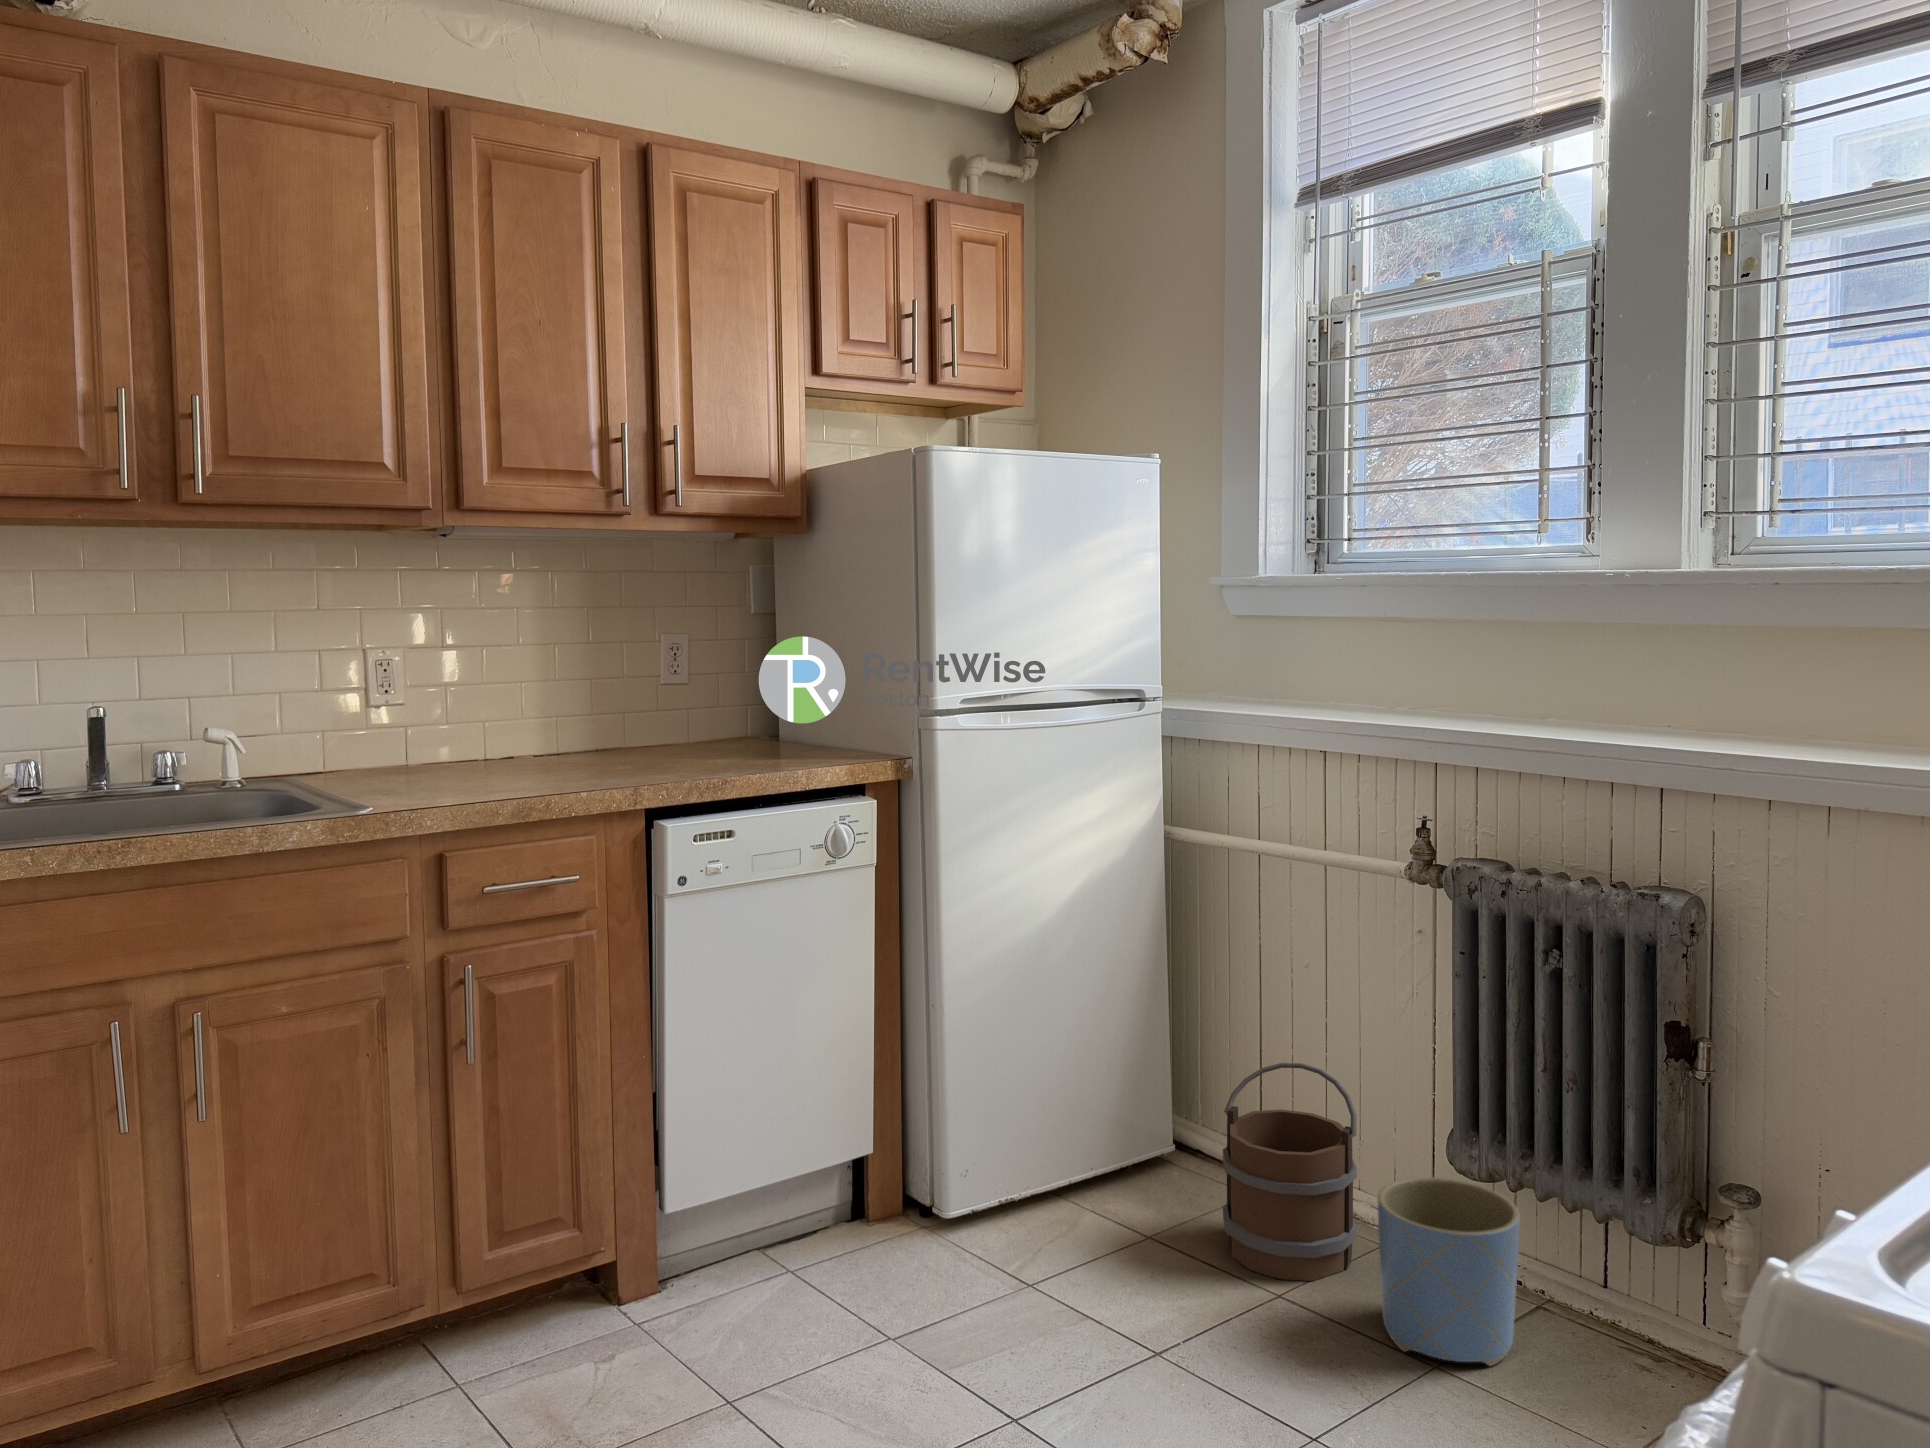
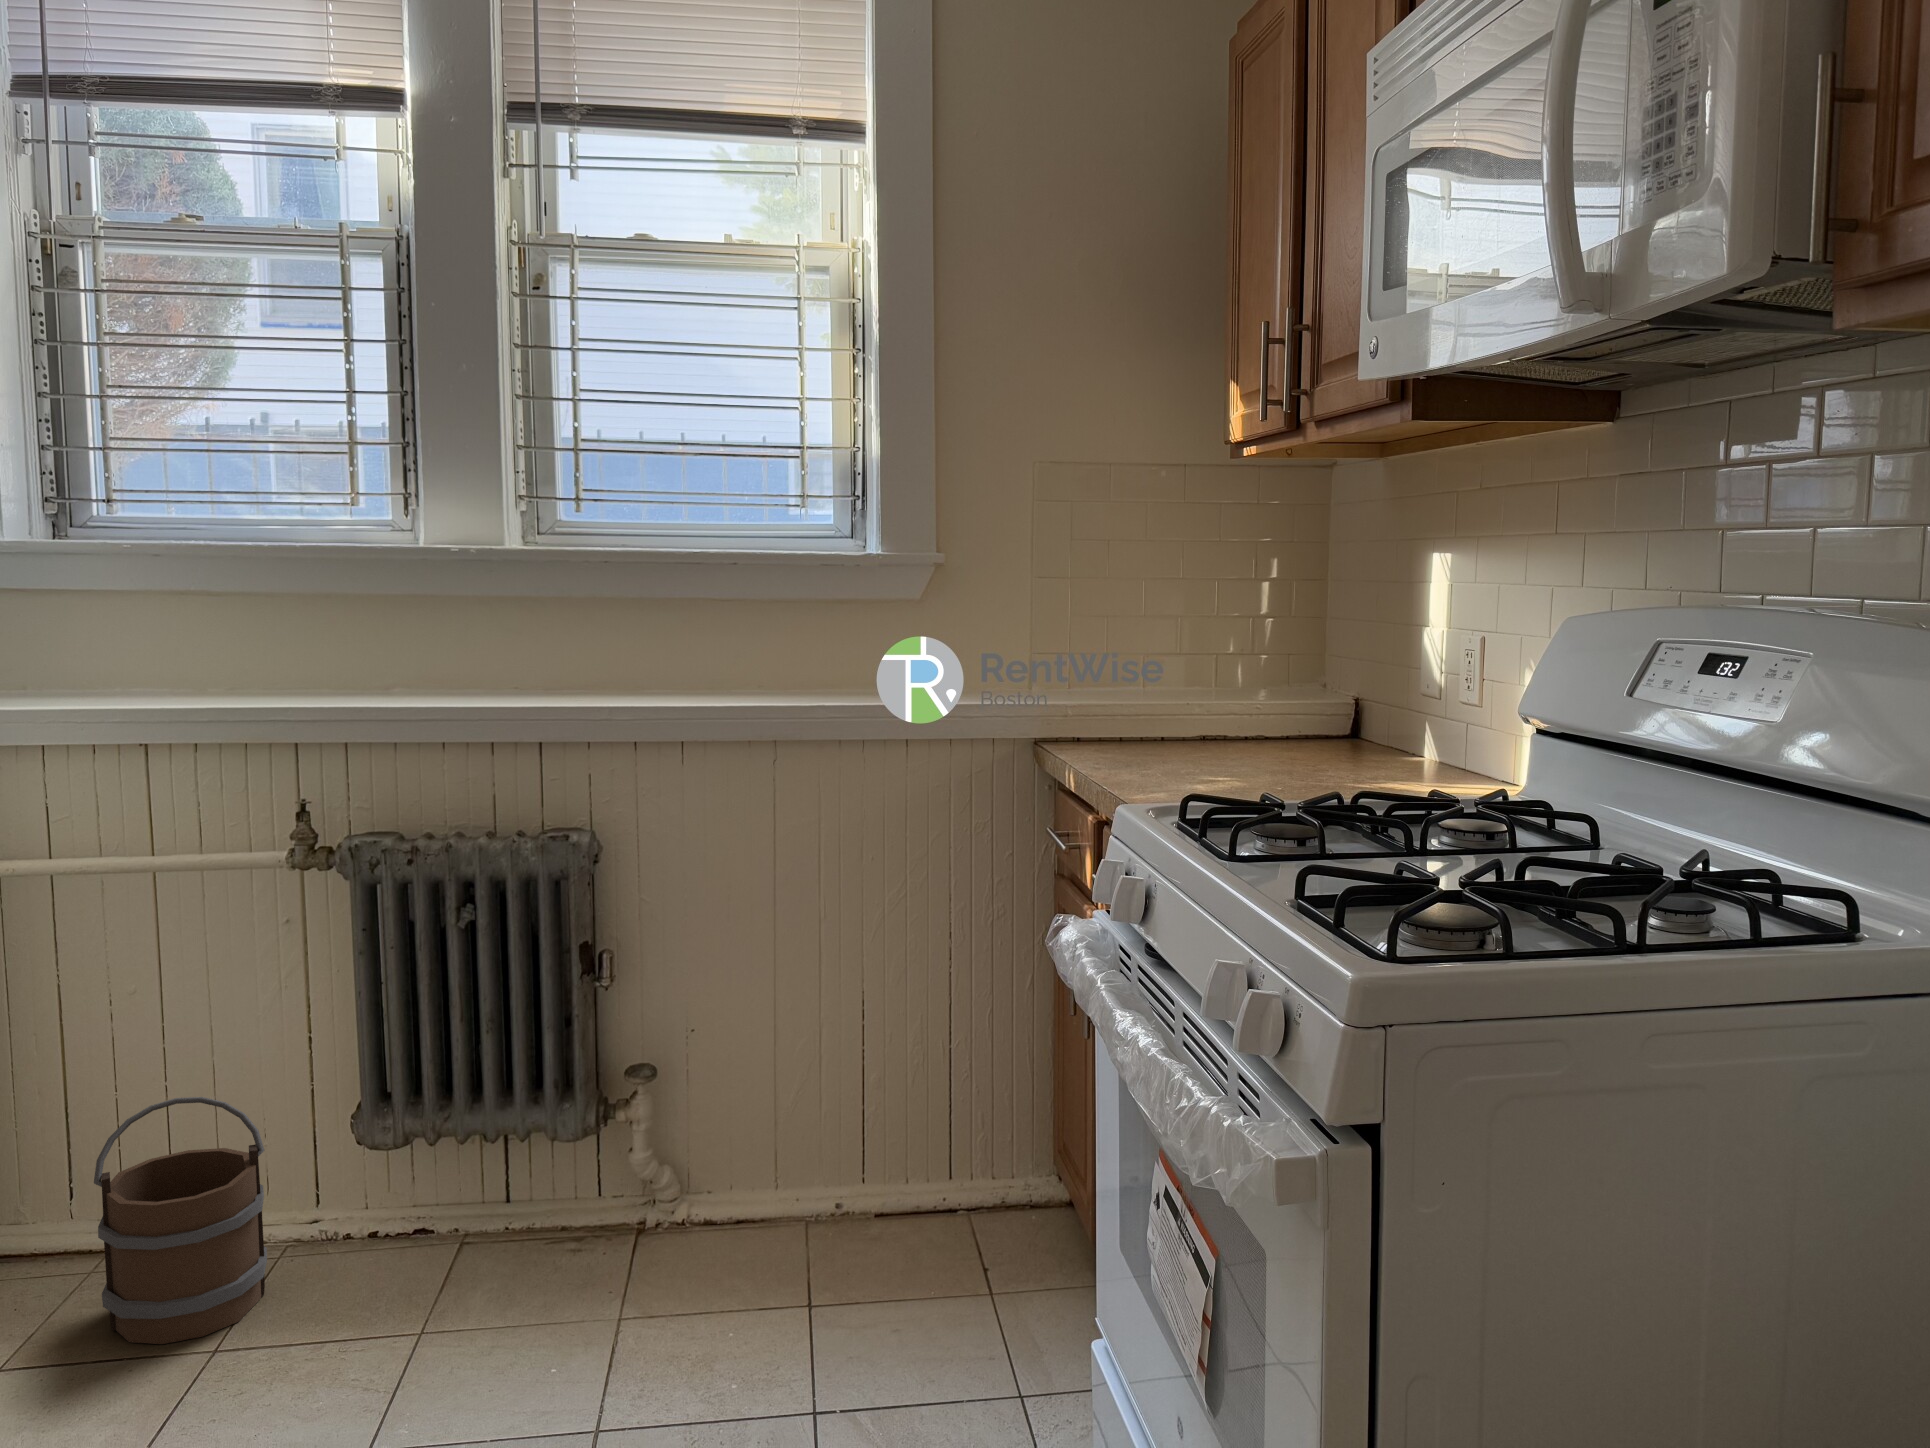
planter: present [1378,1177,1520,1366] -> none [329,1148,471,1333]

